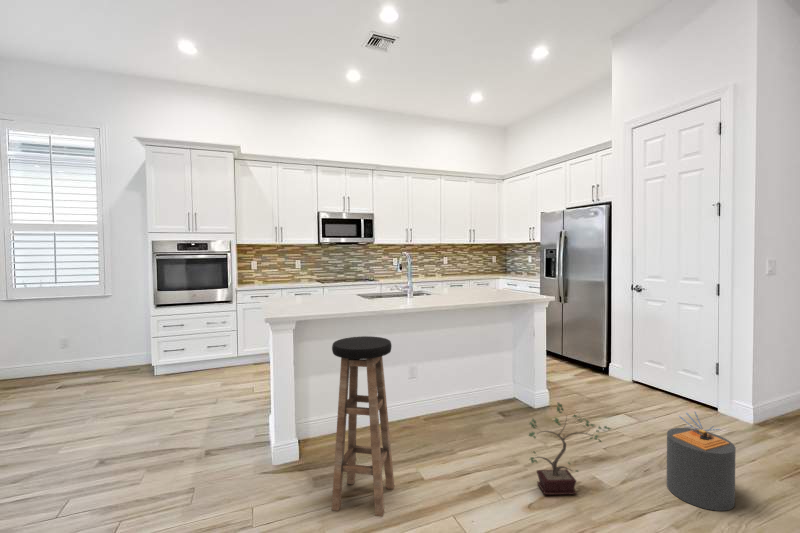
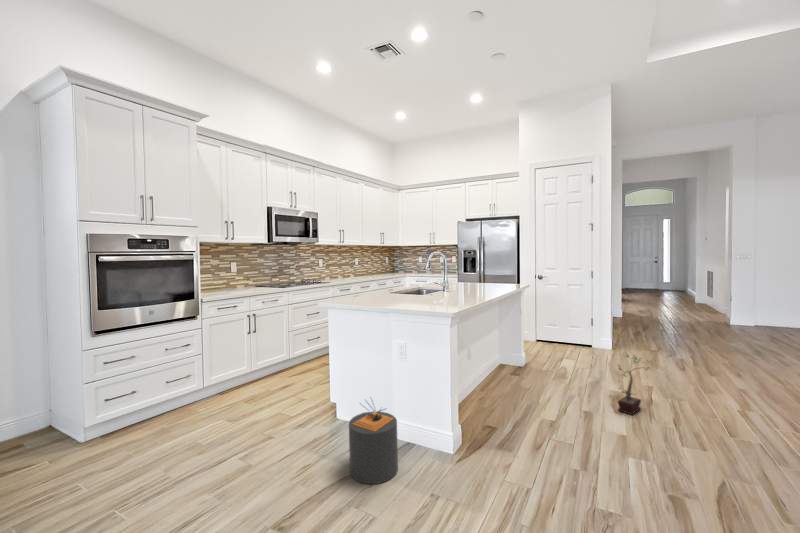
bar stool: present [332,336,394,517] -> none [532,321,598,475]
trash can: present [667,412,736,511] -> present [349,397,398,484]

